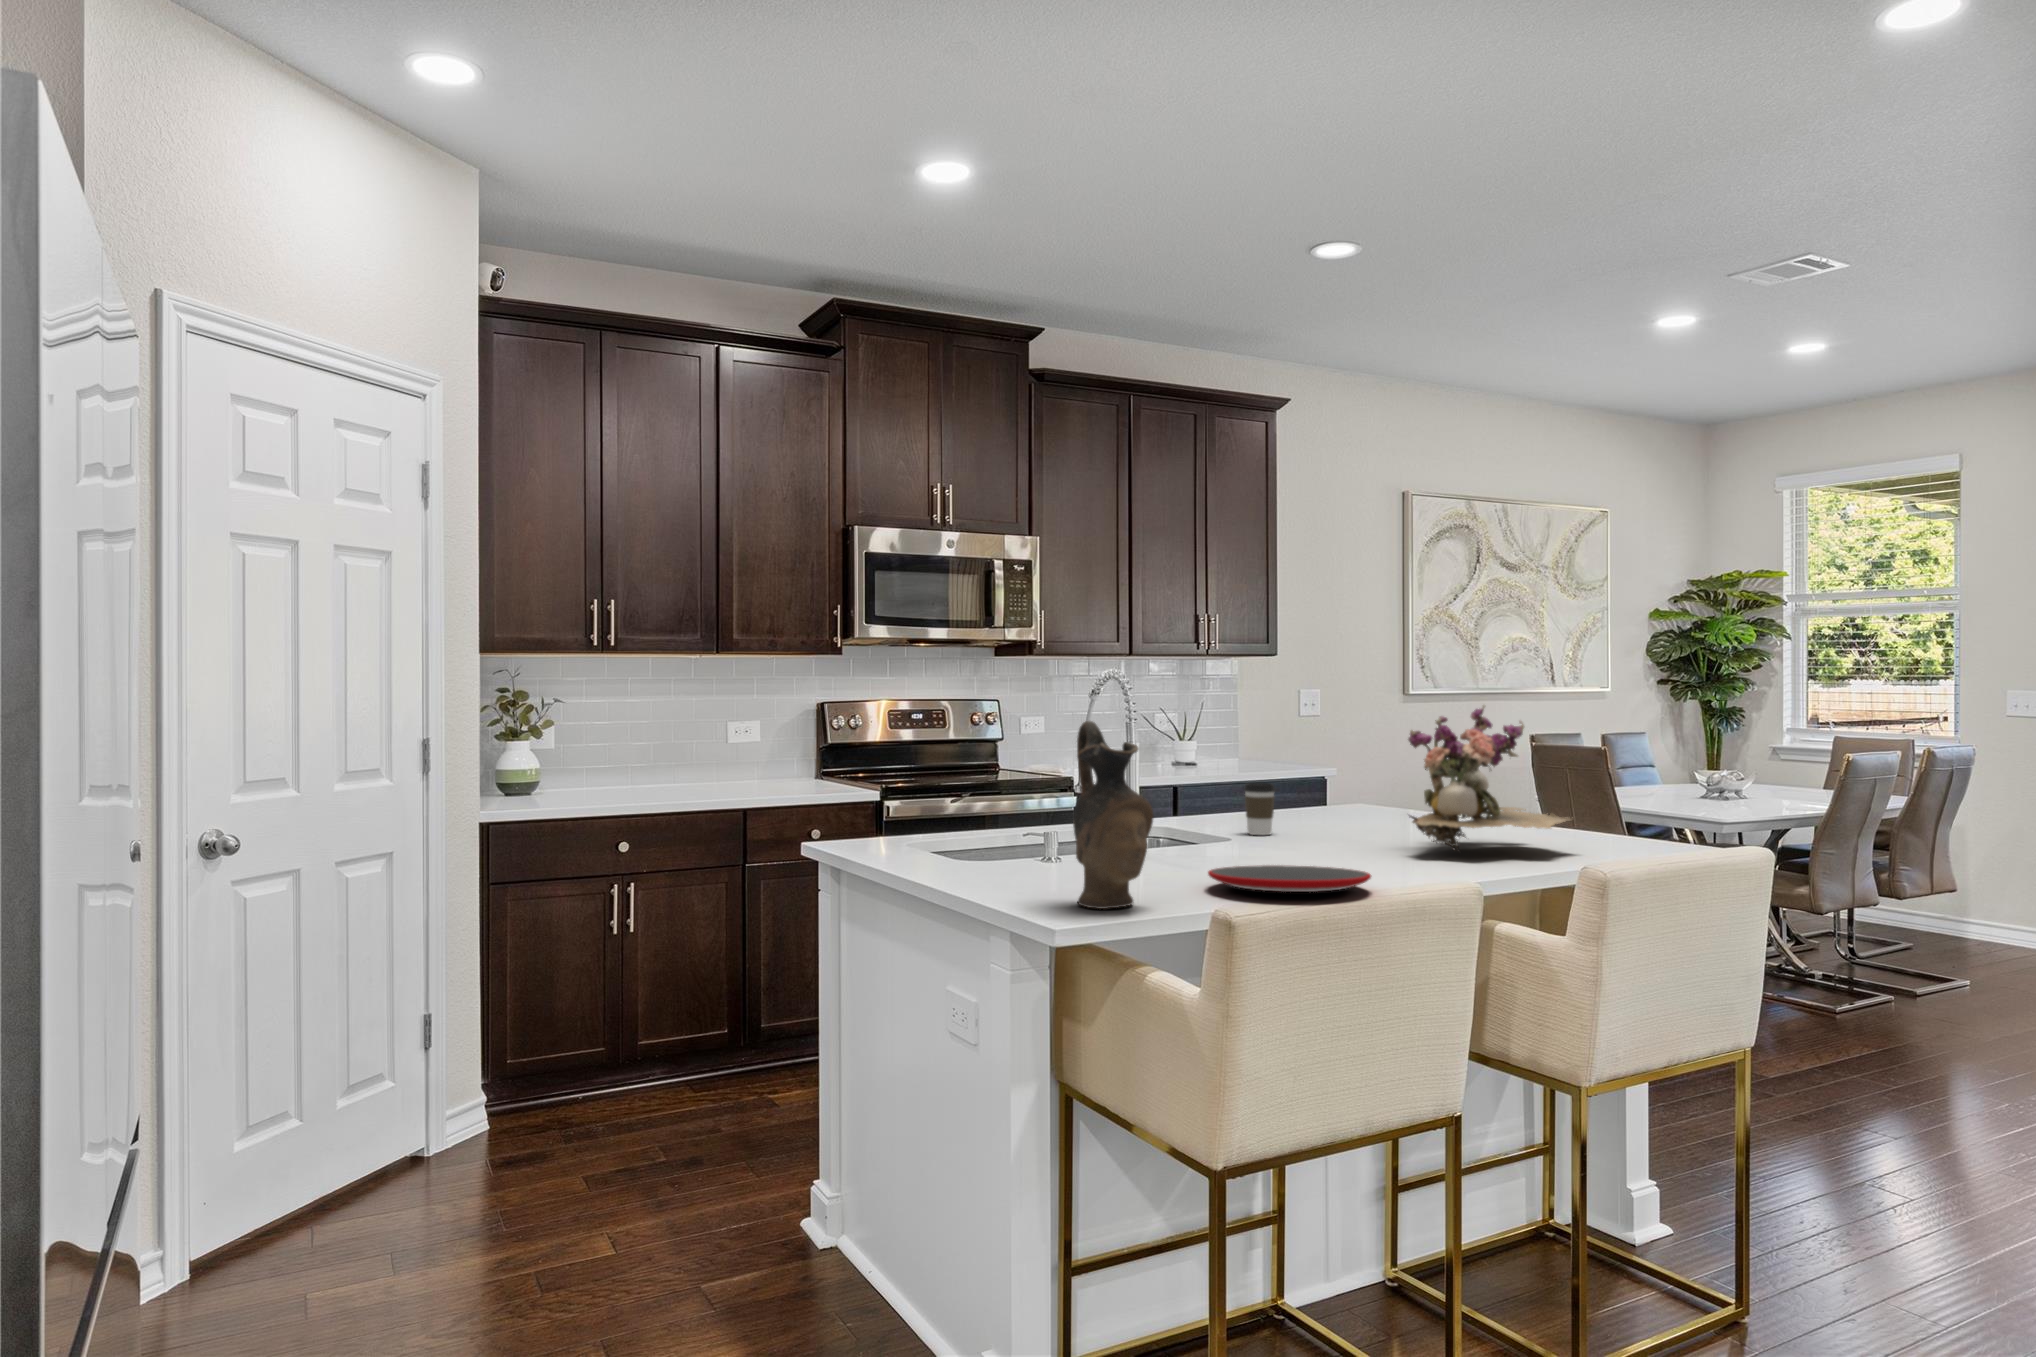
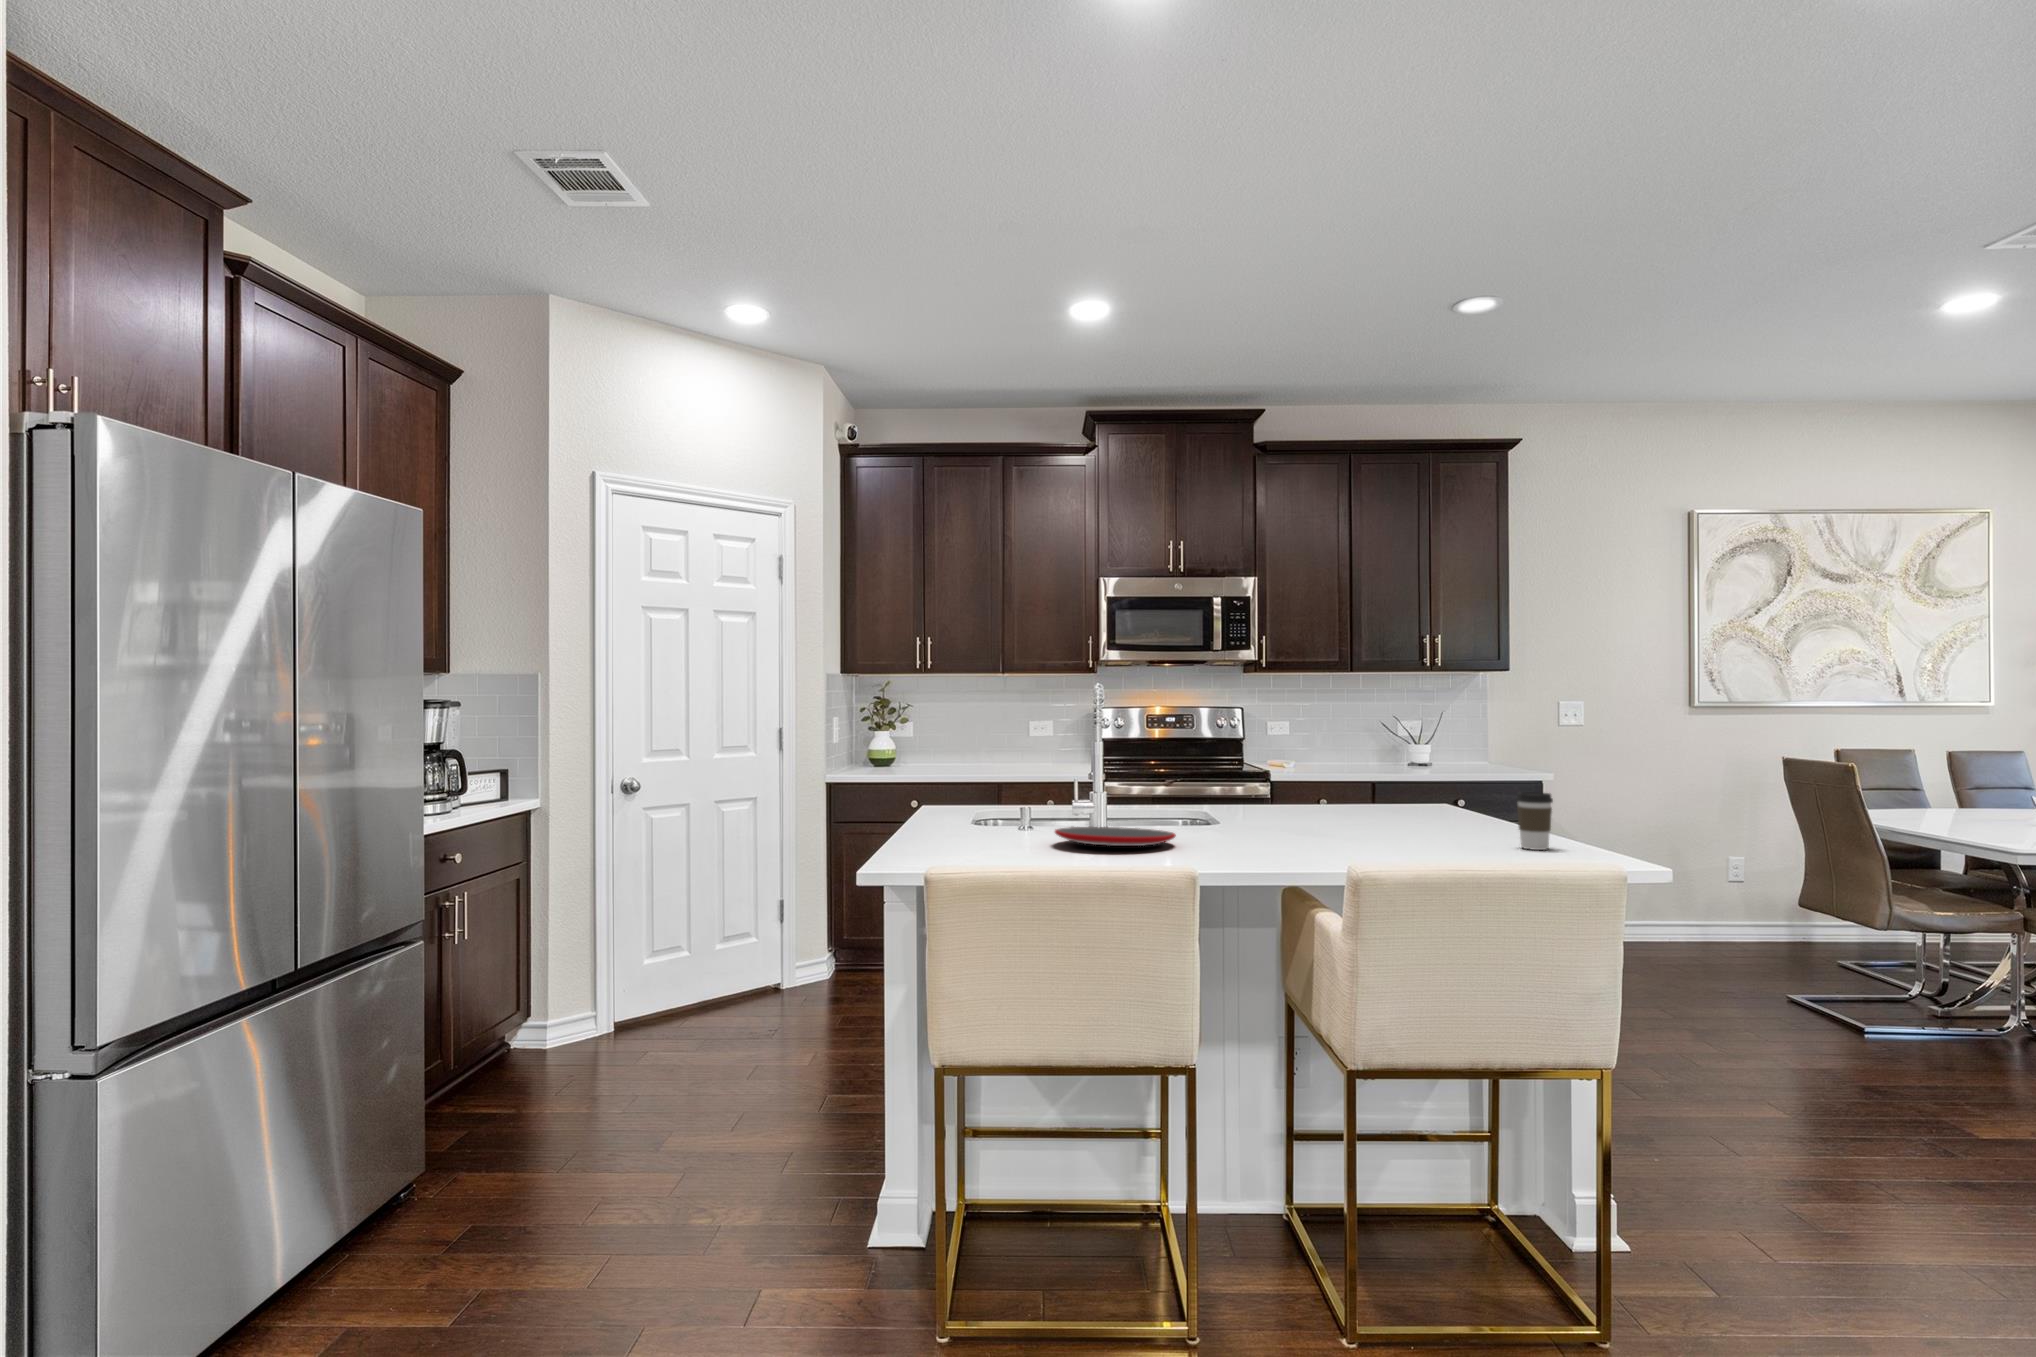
flower arrangement: present [1408,705,1573,850] -> none [1304,708,1459,833]
ceramic pitcher: present [1073,721,1153,909] -> none [938,715,991,846]
coffee cup: present [1244,783,1275,835] -> present [1516,792,1553,850]

